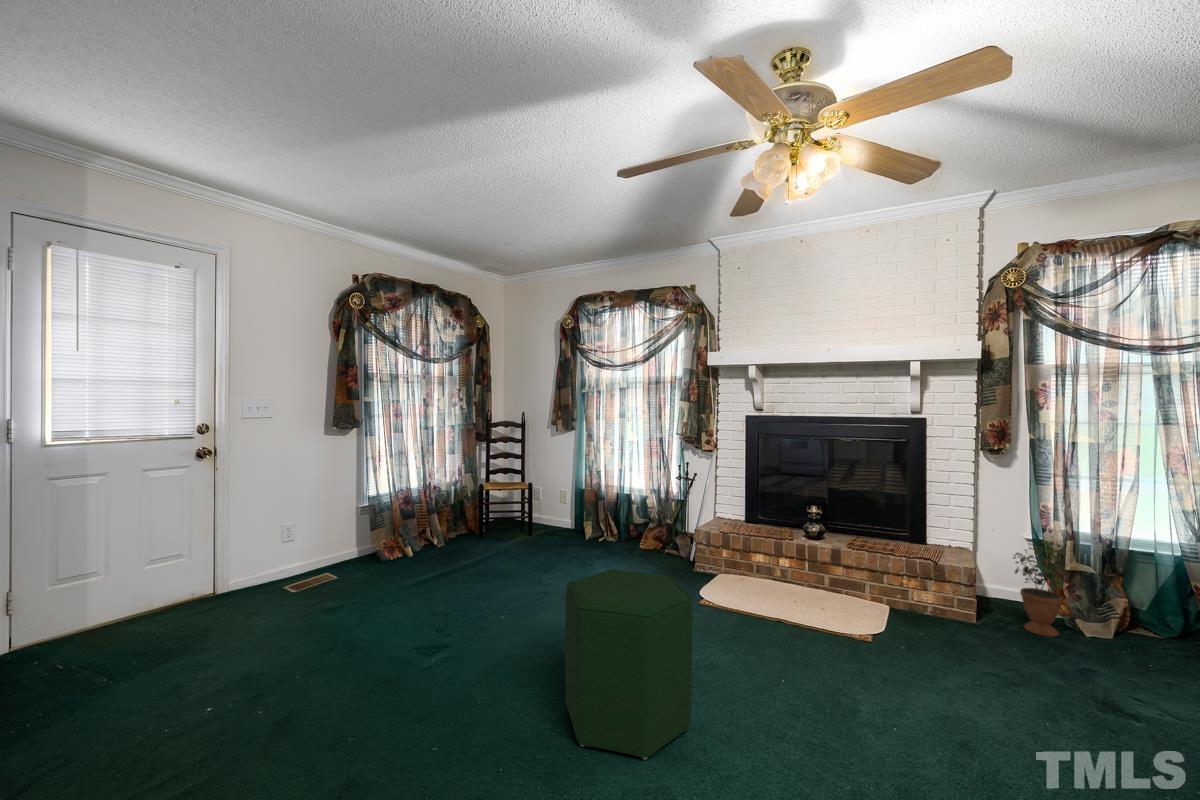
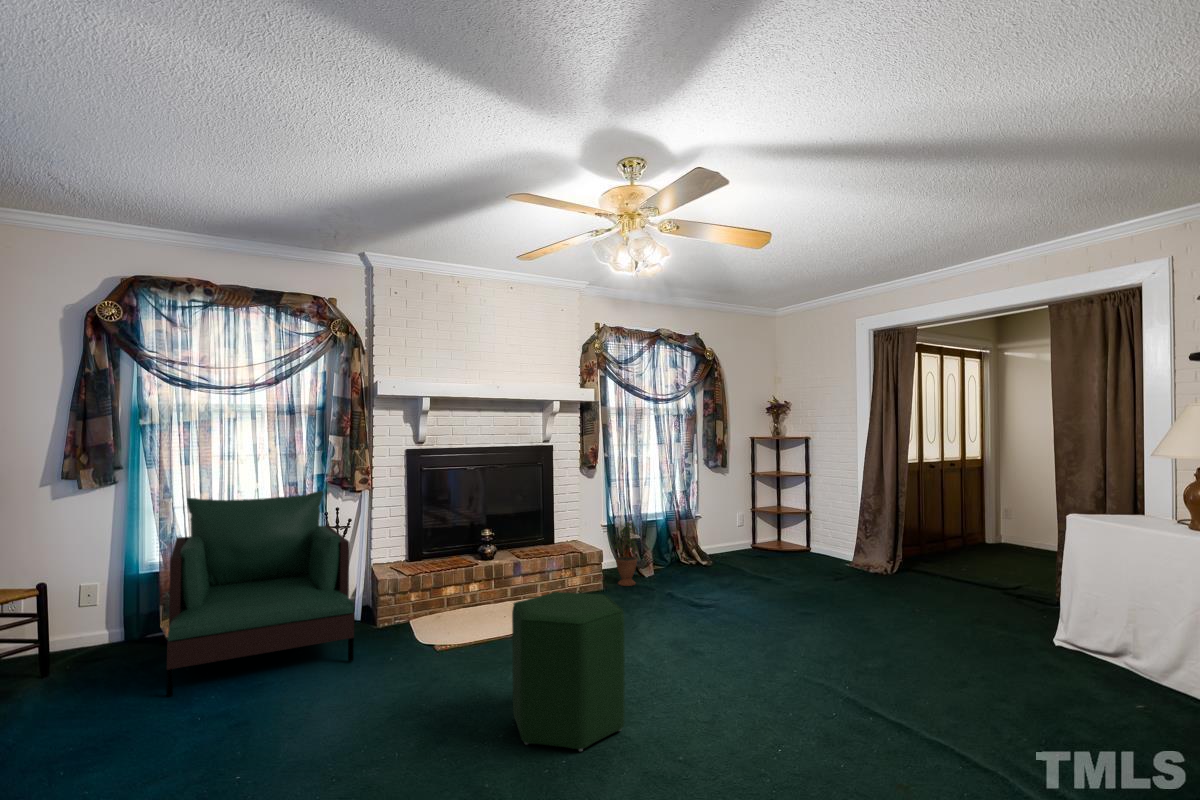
armchair: none [525,441,679,586] -> present [166,491,354,696]

